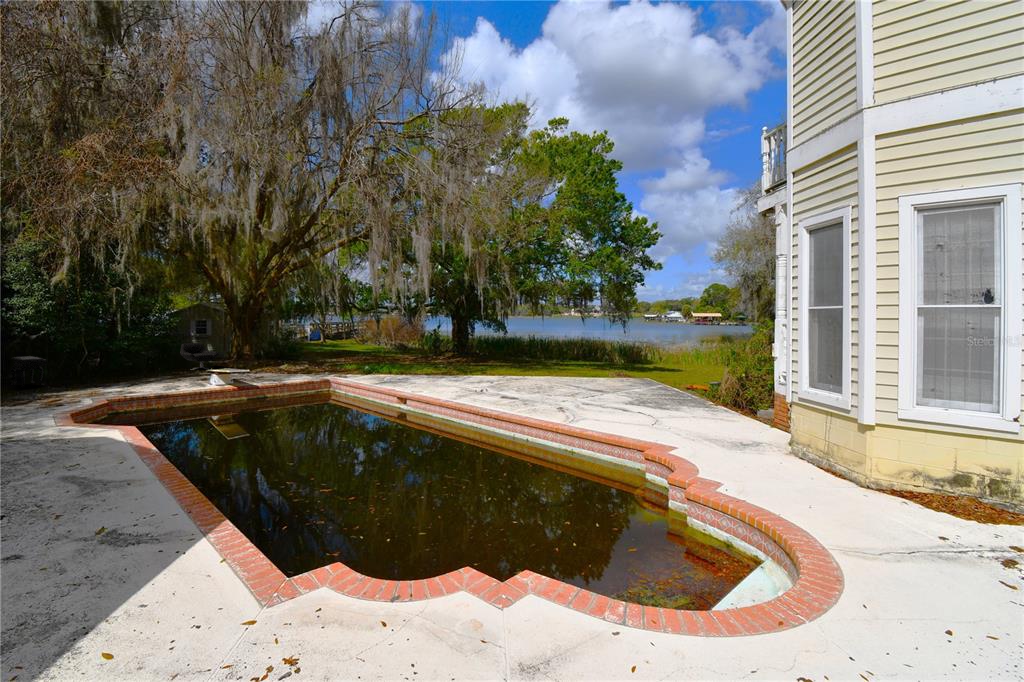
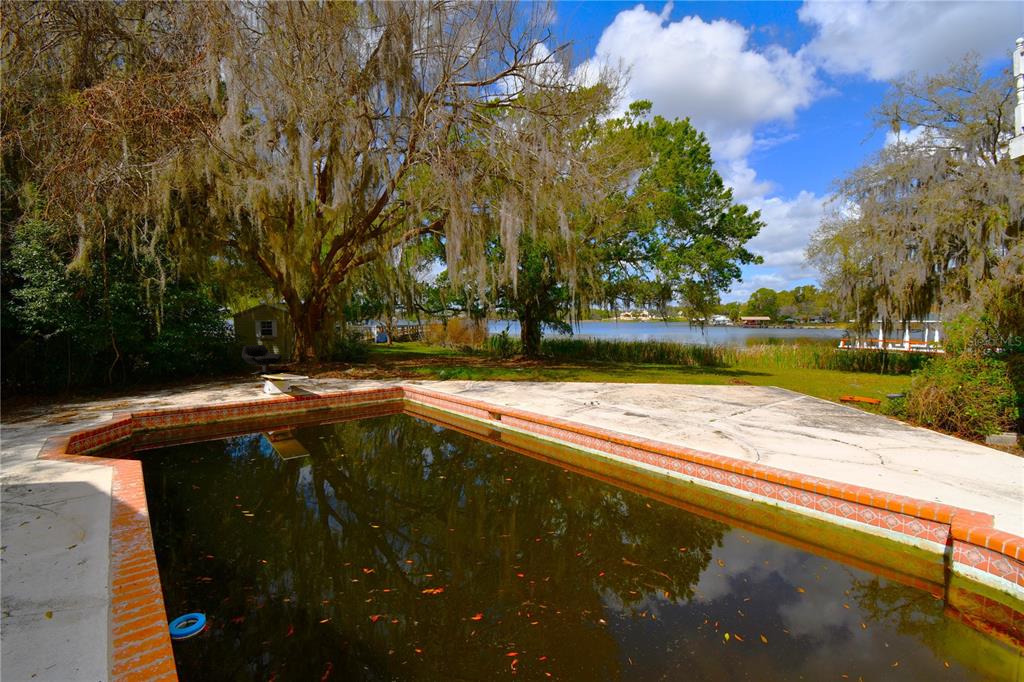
side table: present [11,356,47,387] -> none [46,360,85,396]

